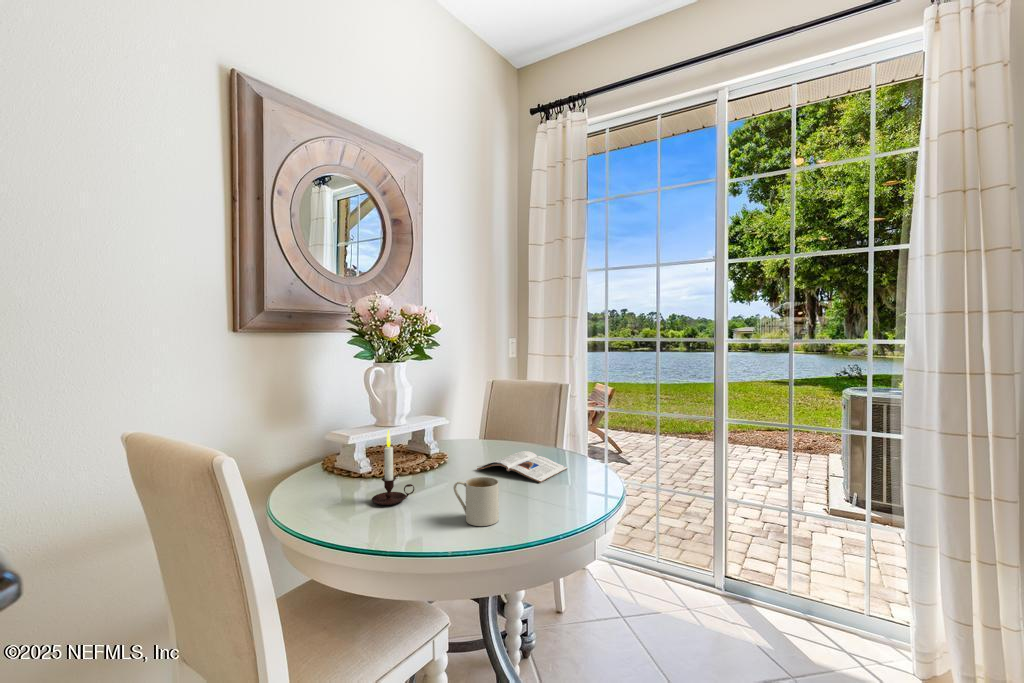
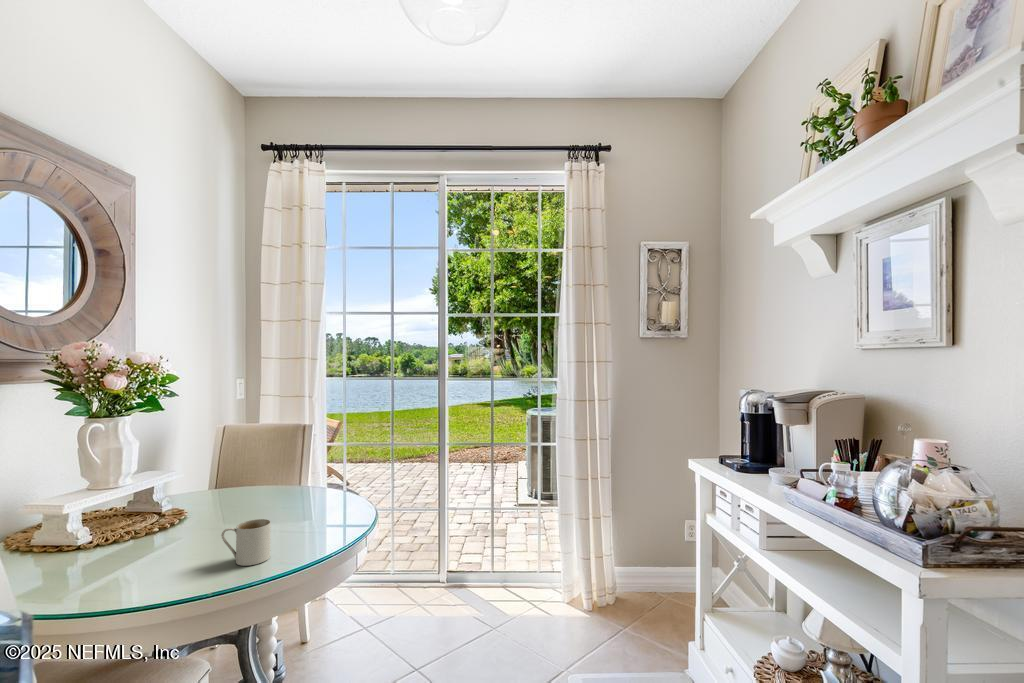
candle: present [372,430,414,505] -> none [112,489,166,570]
magazine: present [477,451,567,483] -> none [227,492,322,518]

